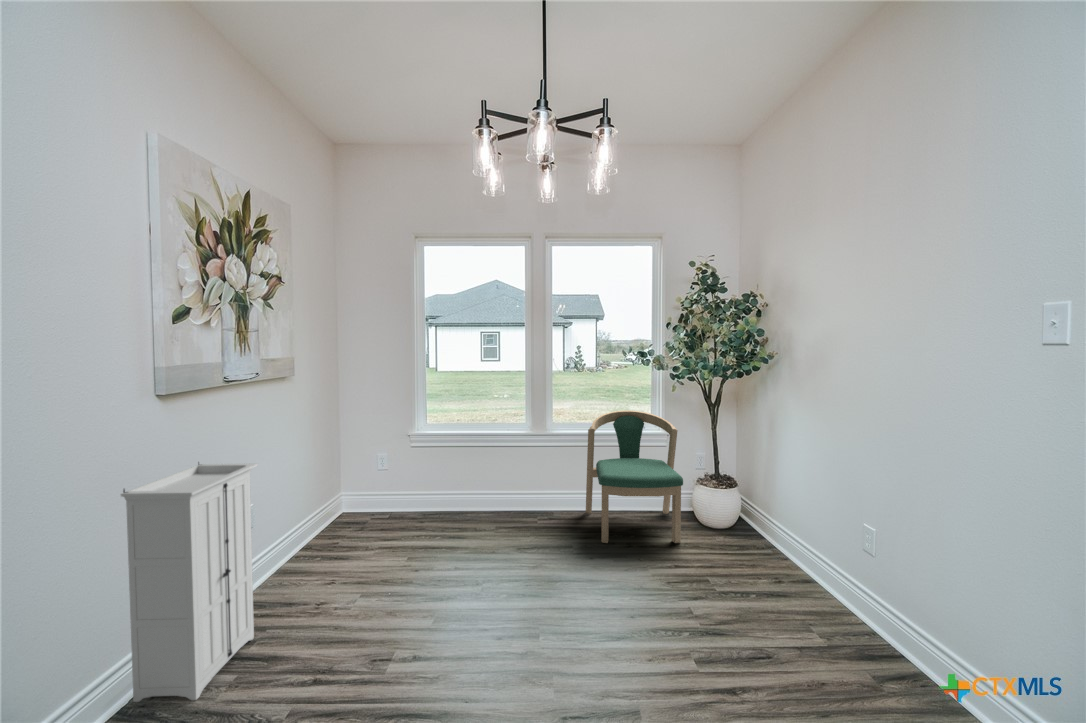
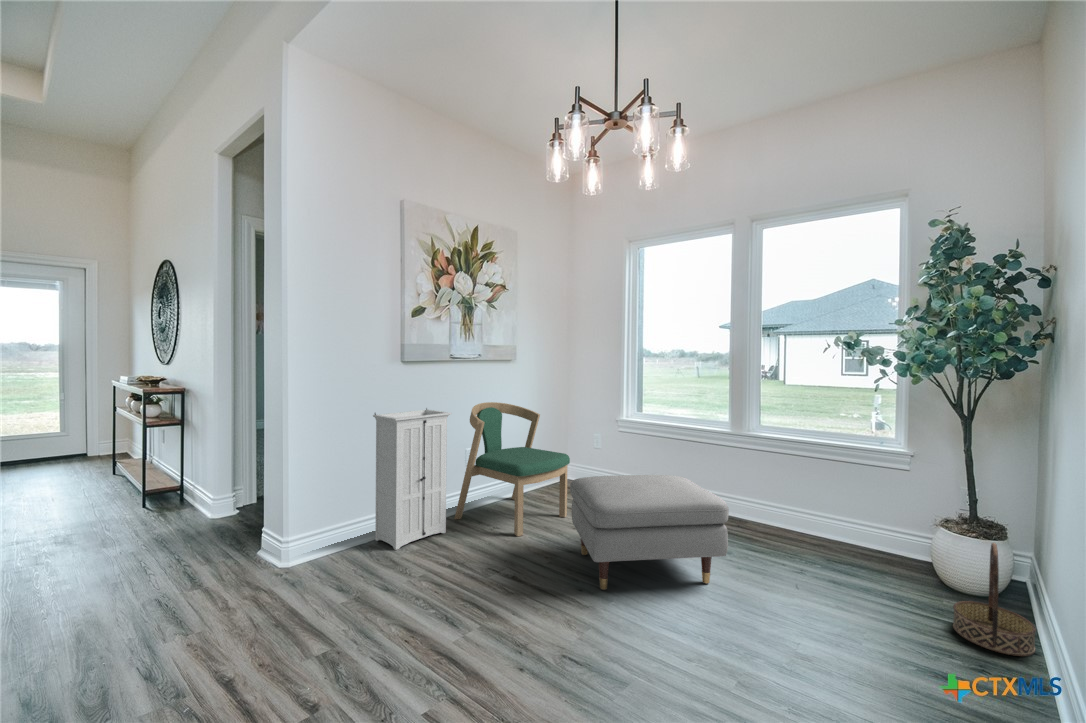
dining chair: present [586,411,683,543] -> present [454,402,570,536]
ottoman: none [441,485,602,626] -> present [570,475,729,590]
basket: none [727,488,771,559] -> present [953,543,1036,656]

